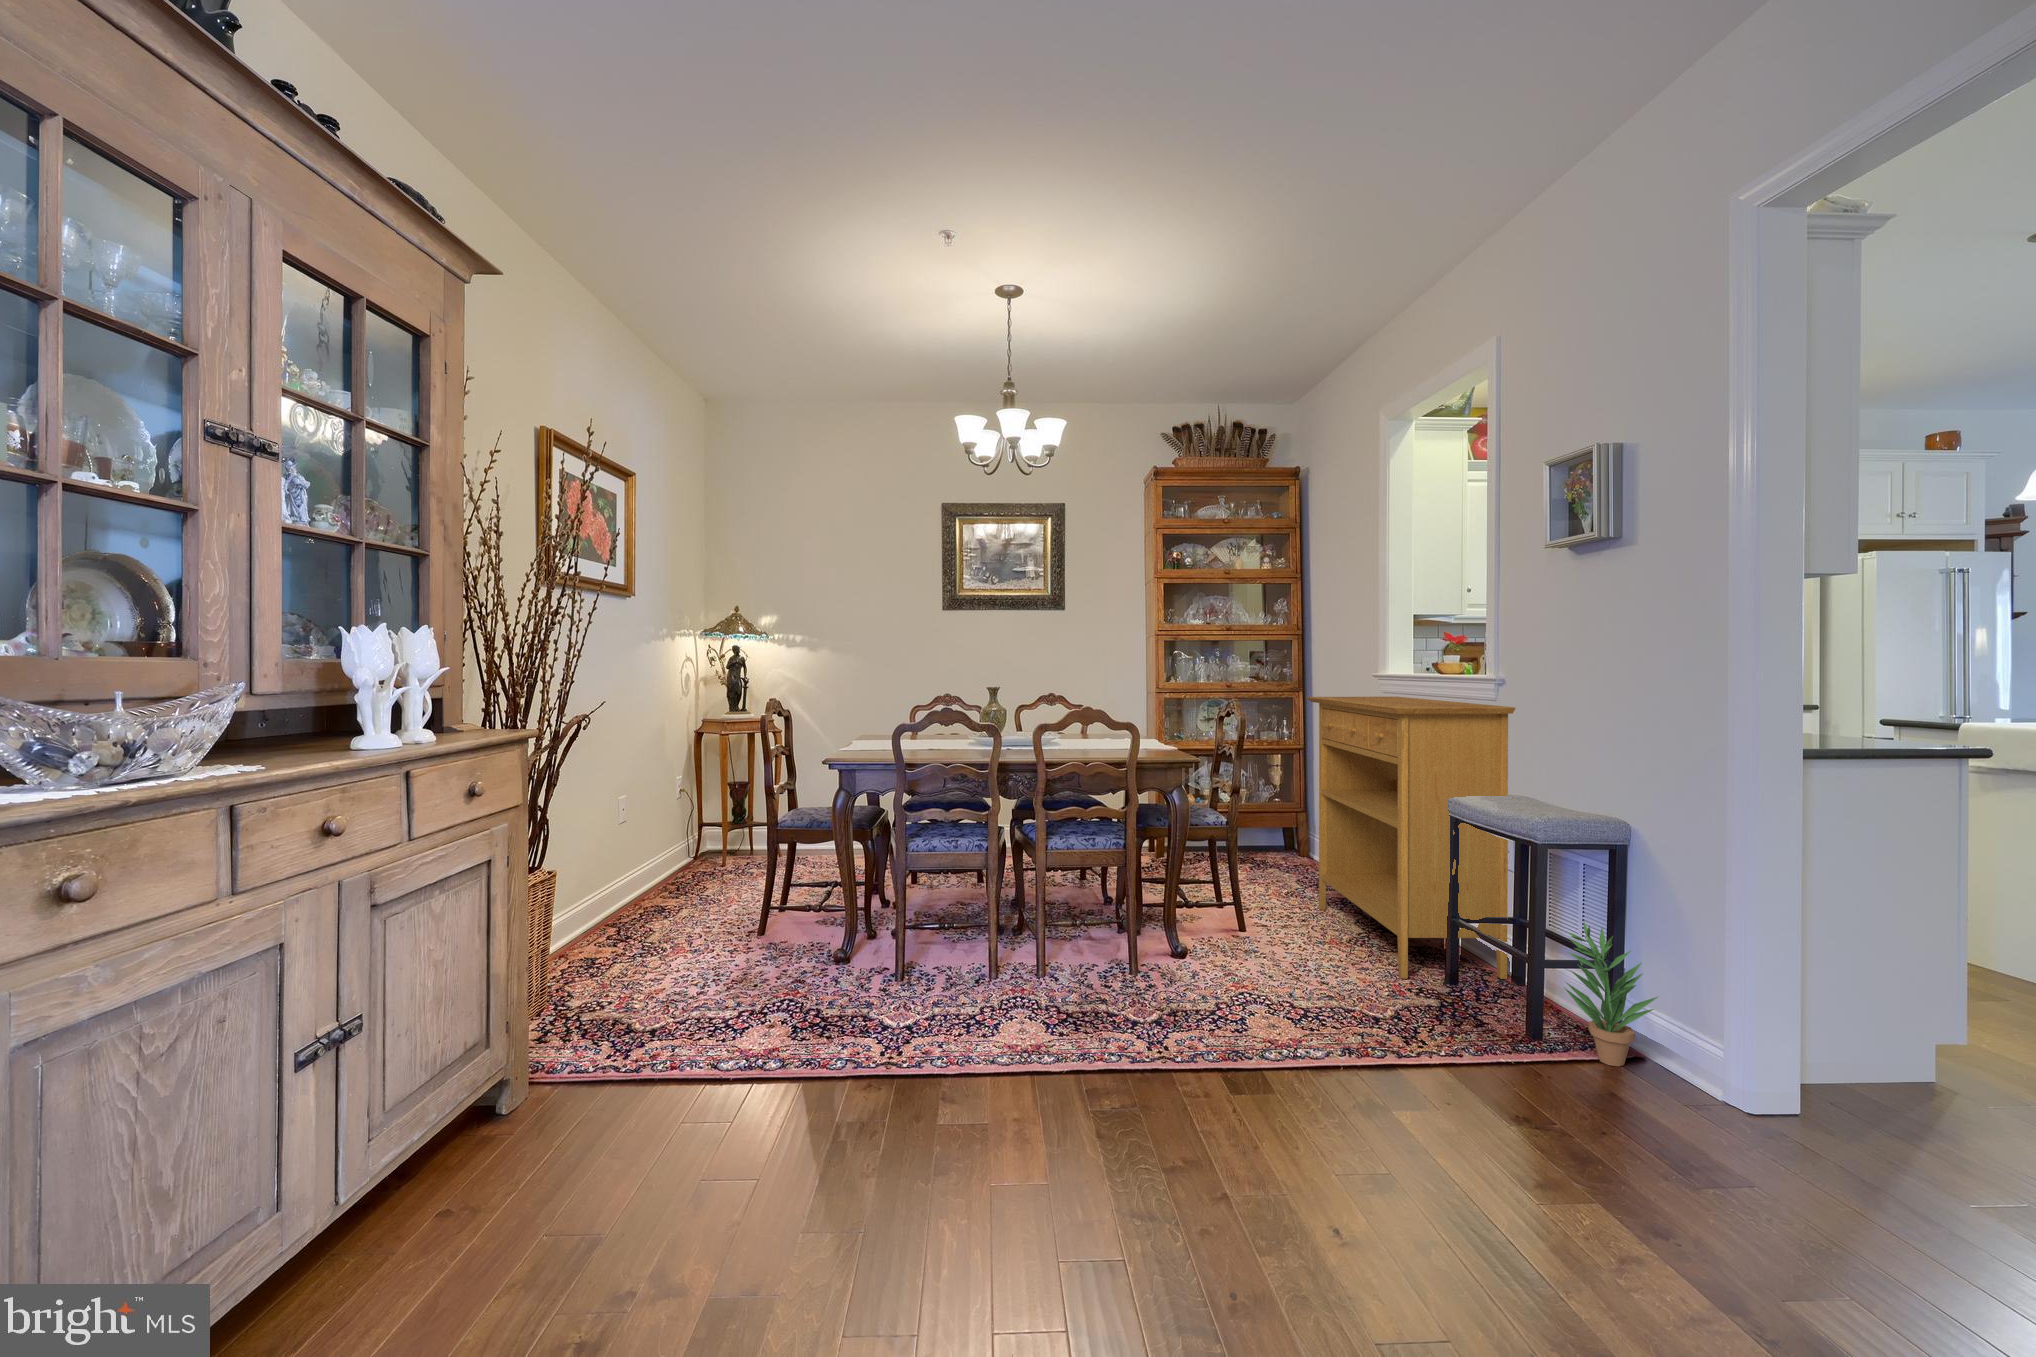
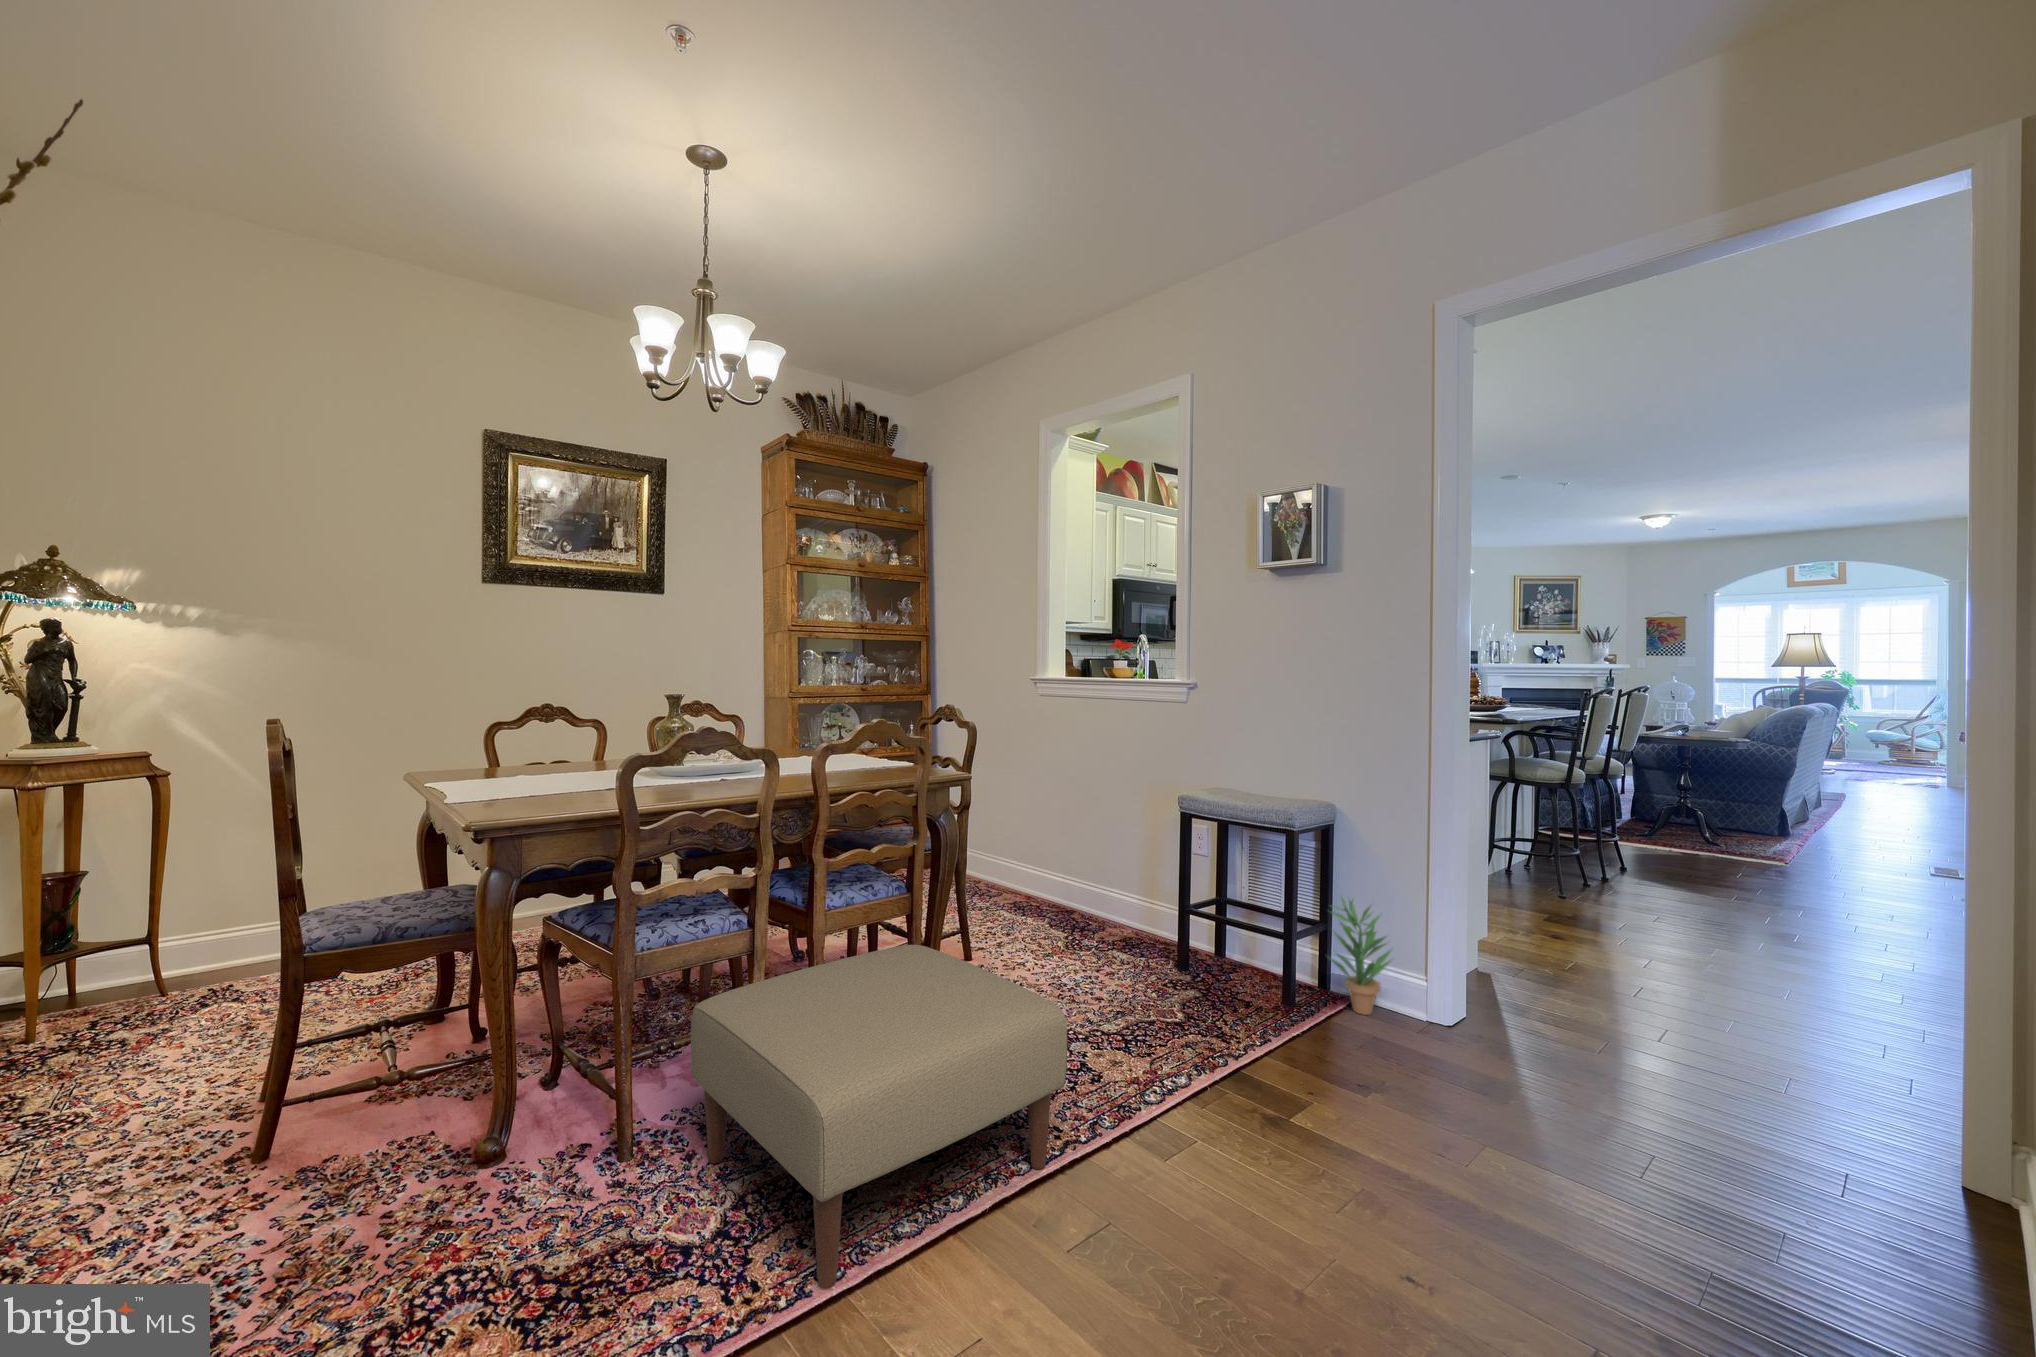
console table: present [1306,697,1515,979] -> none [998,699,1233,976]
ottoman: none [918,884,1138,1067] -> present [691,945,1067,1289]

